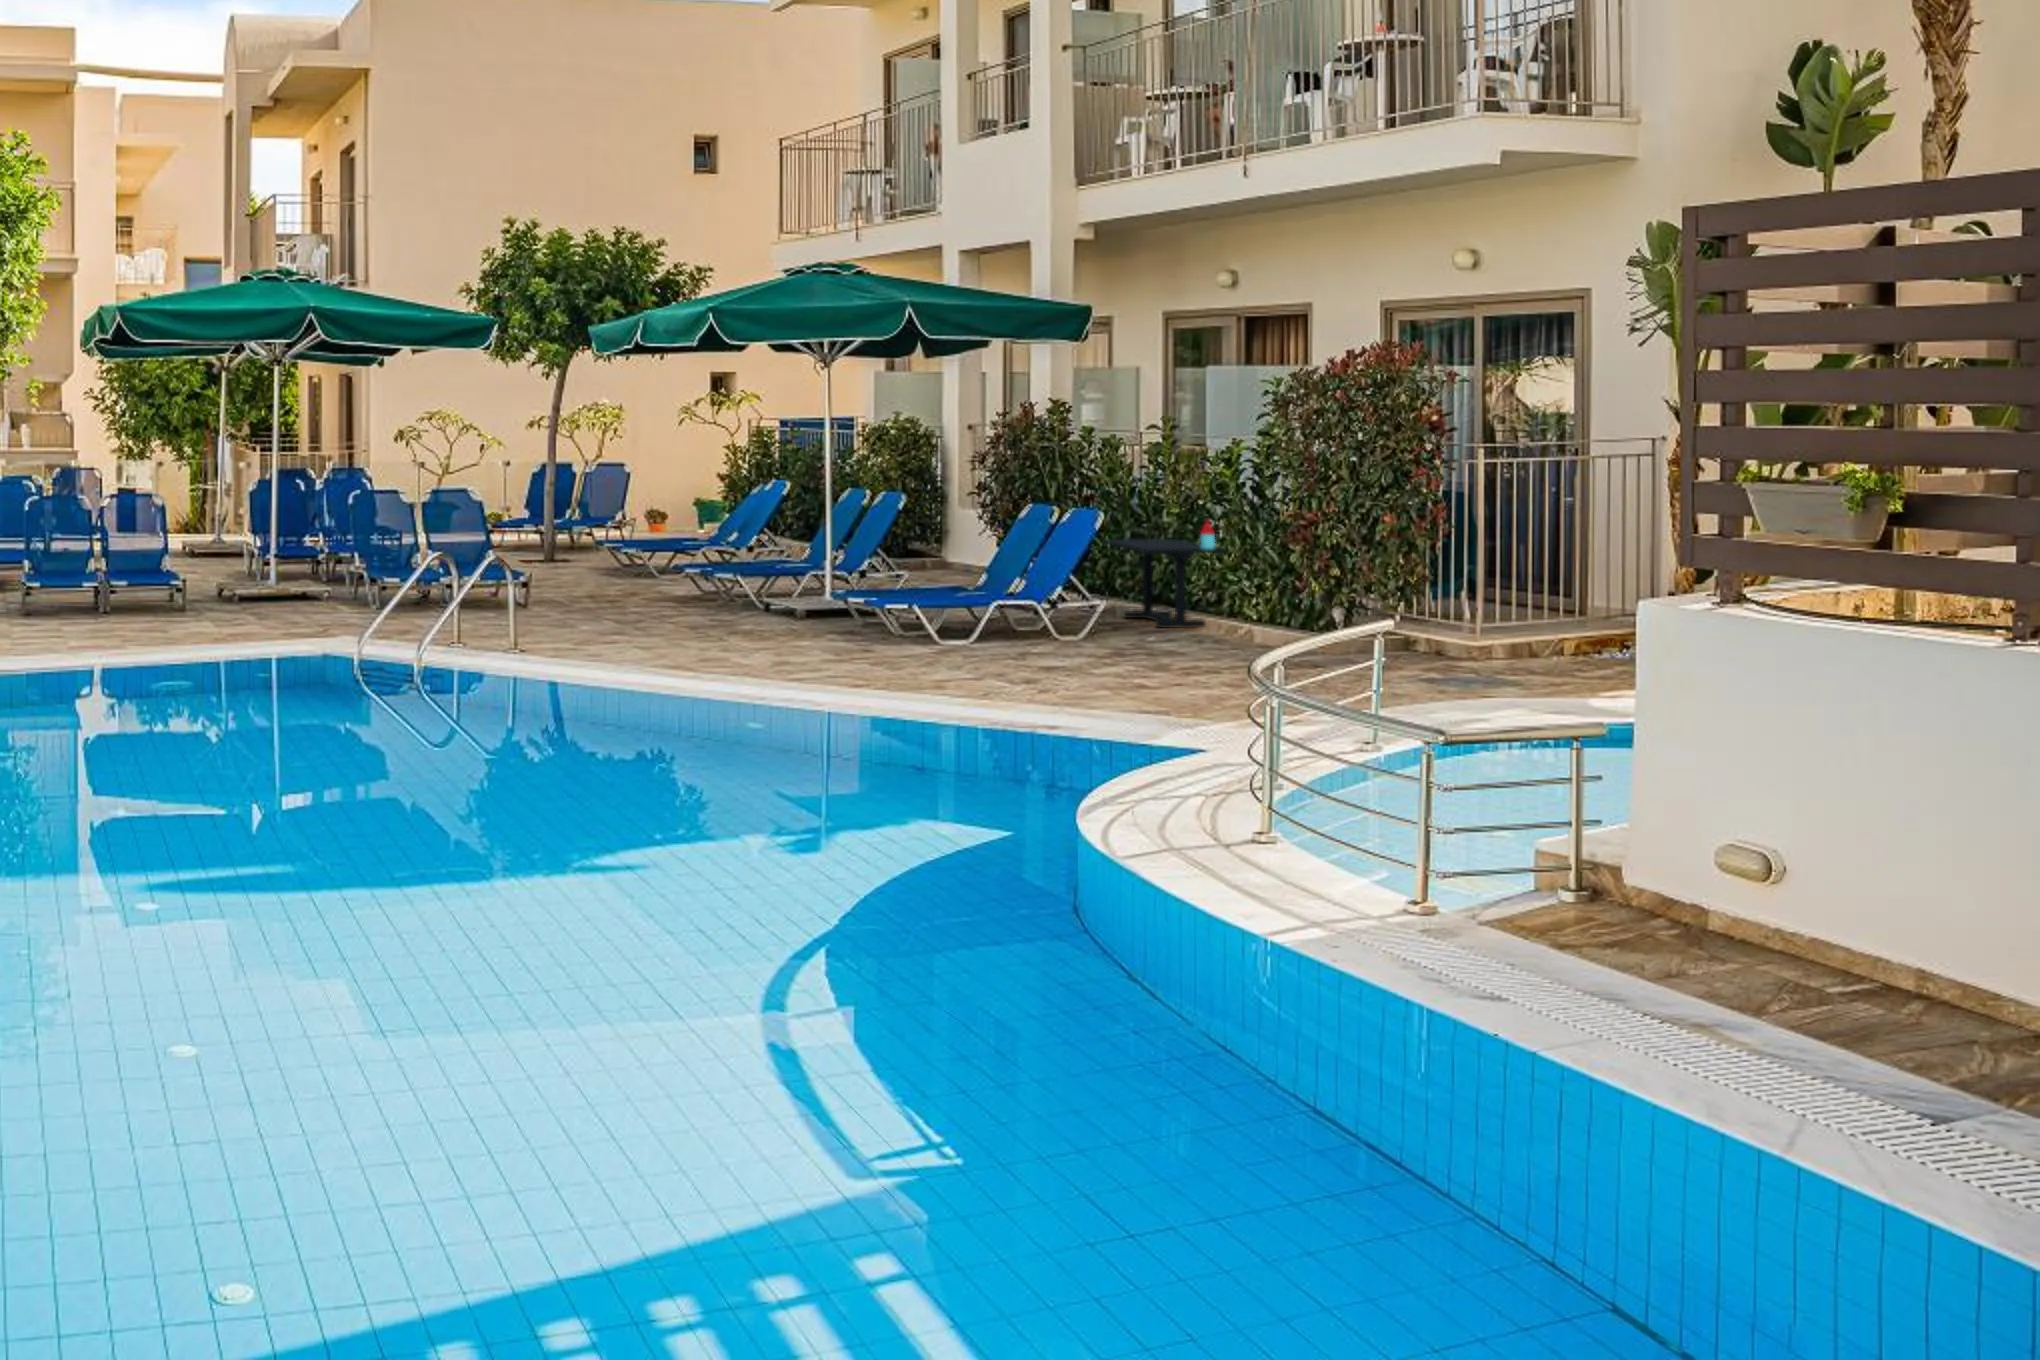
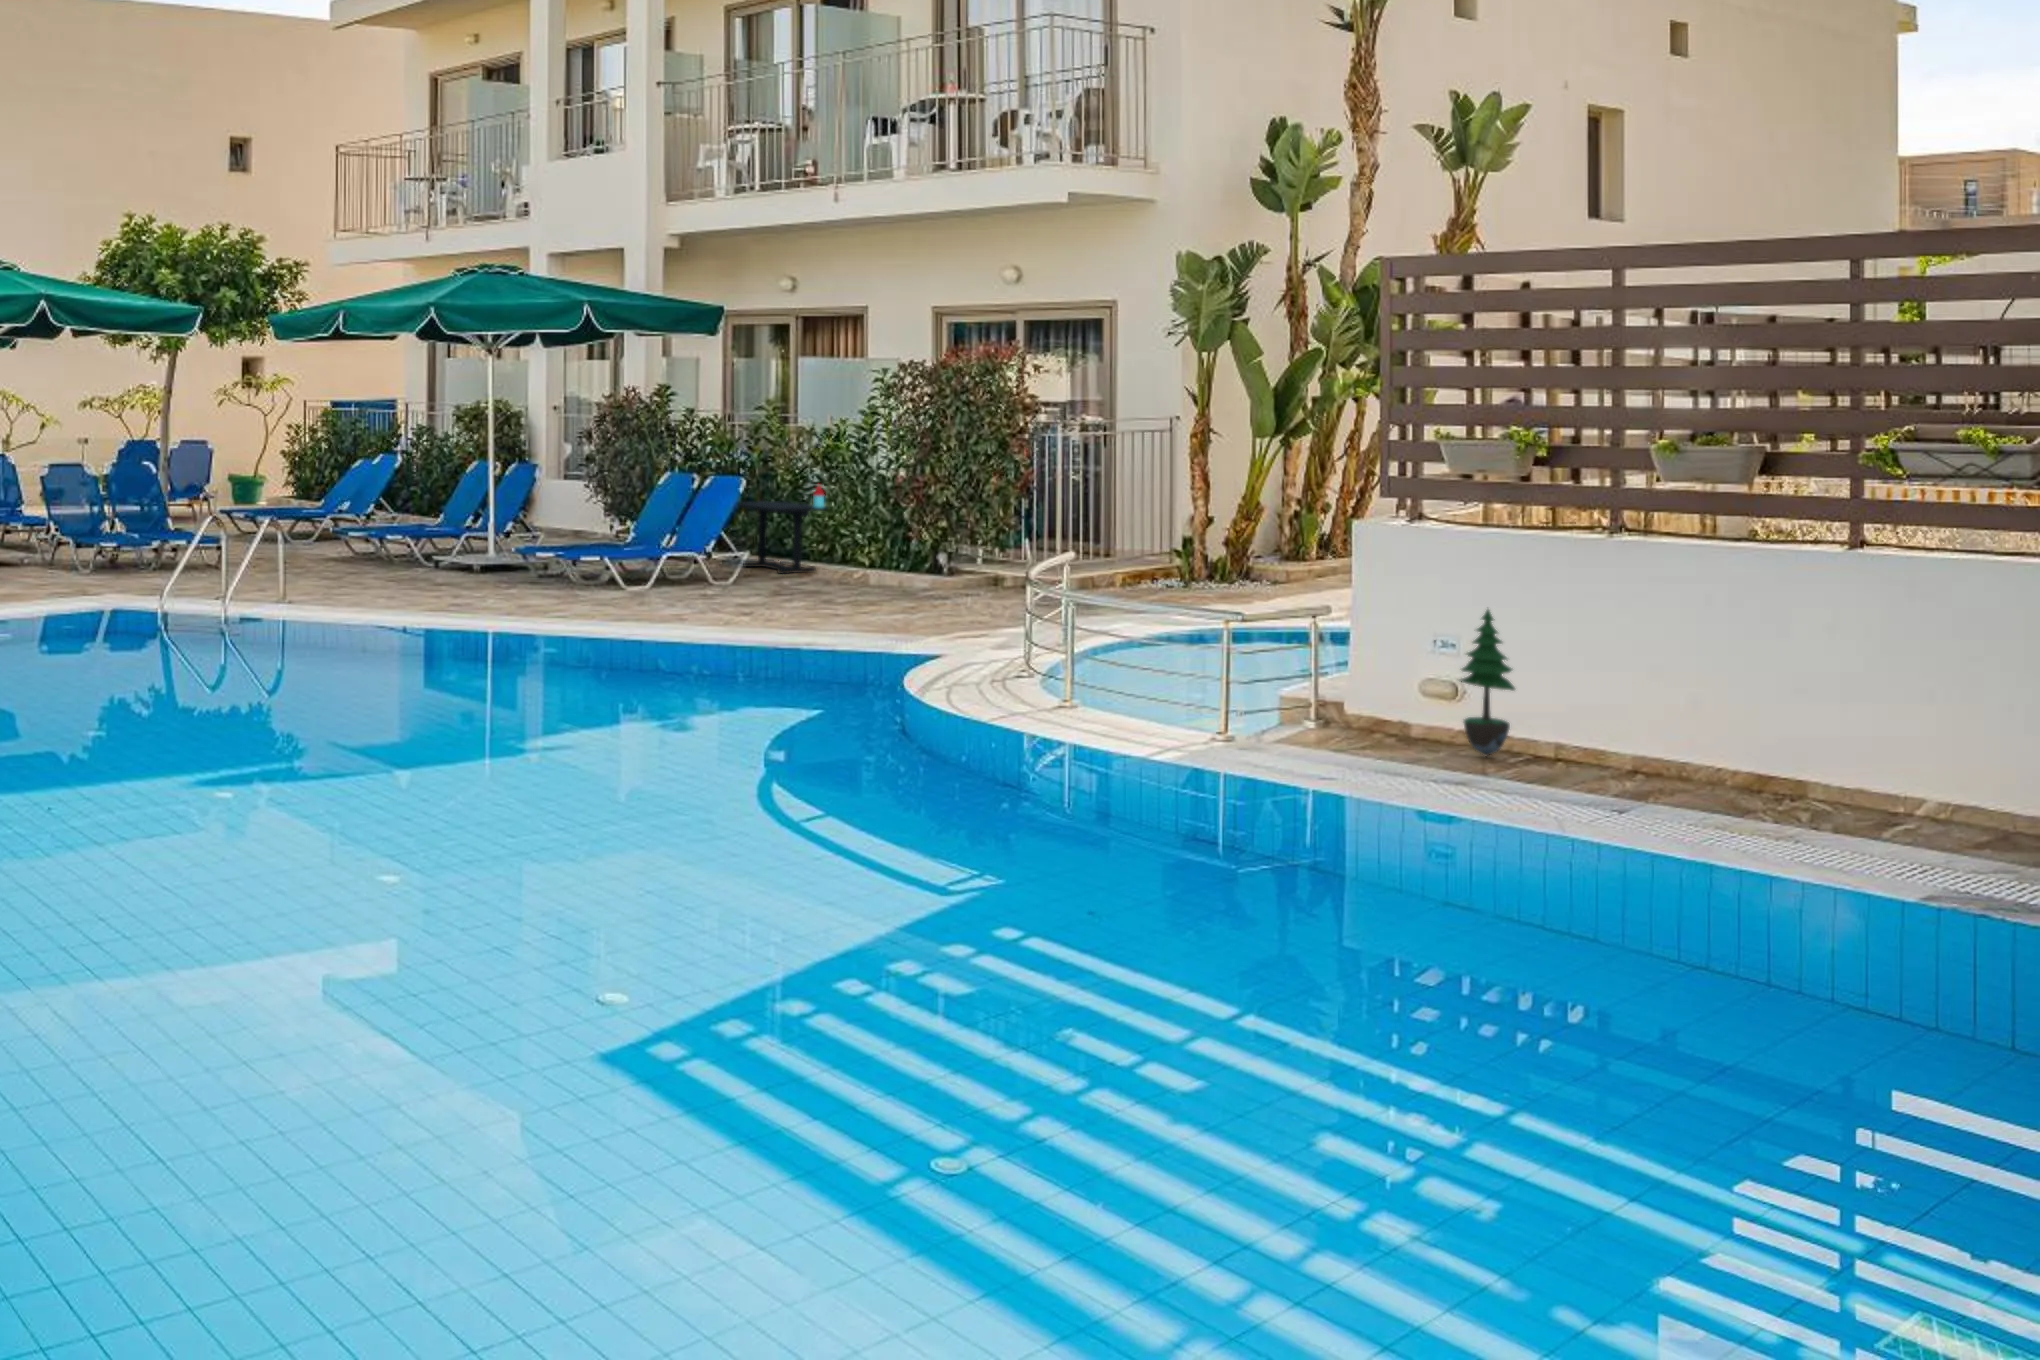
potted tree: none [1746,746,1840,971] -> present [1460,610,1515,756]

